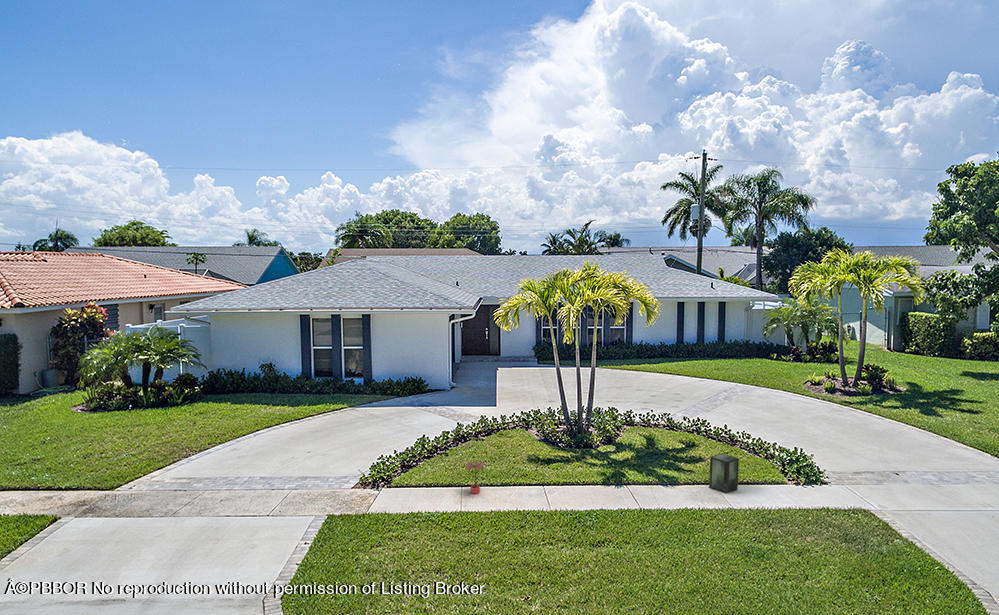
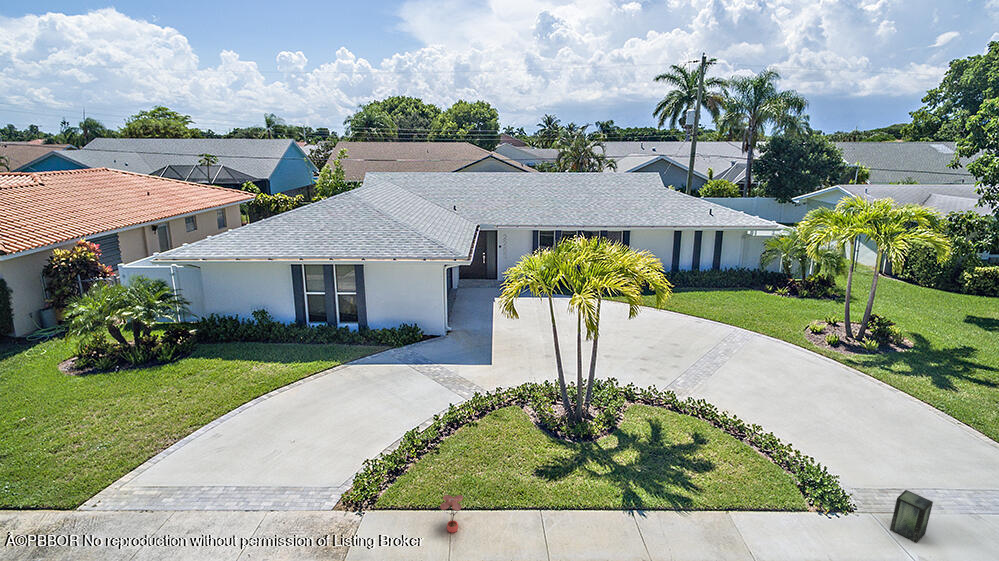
storage box: present [709,453,739,494] -> present [890,490,933,543]

